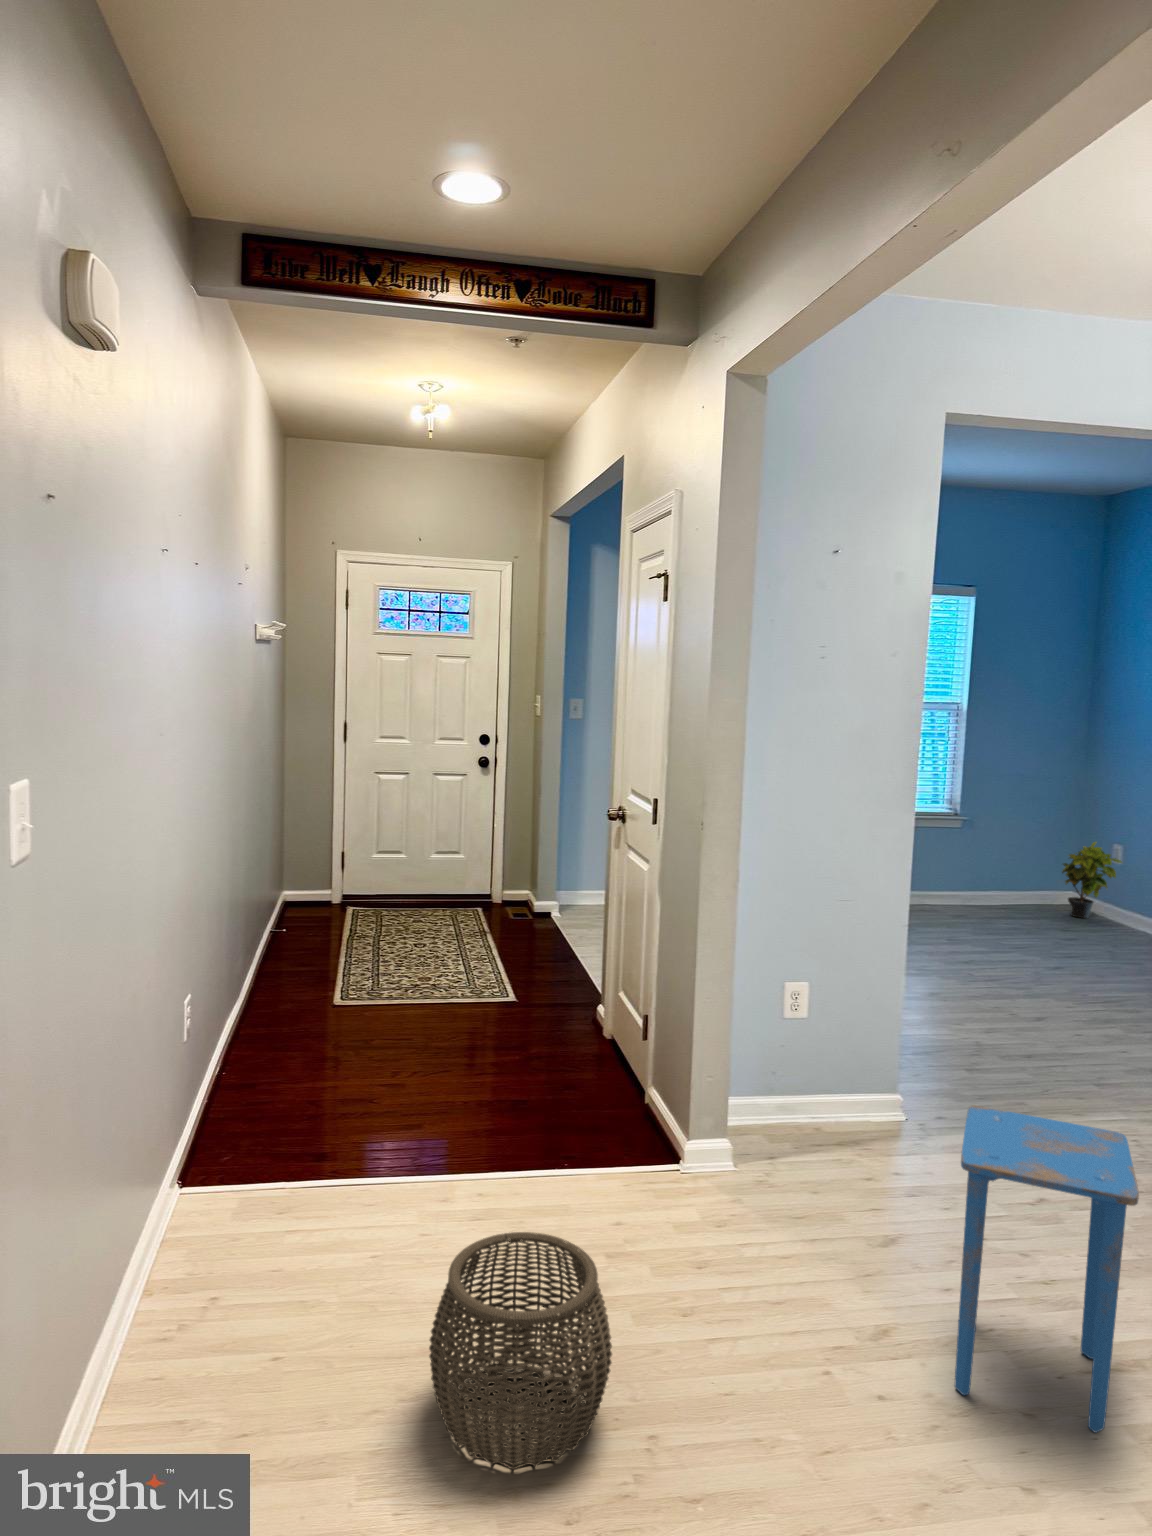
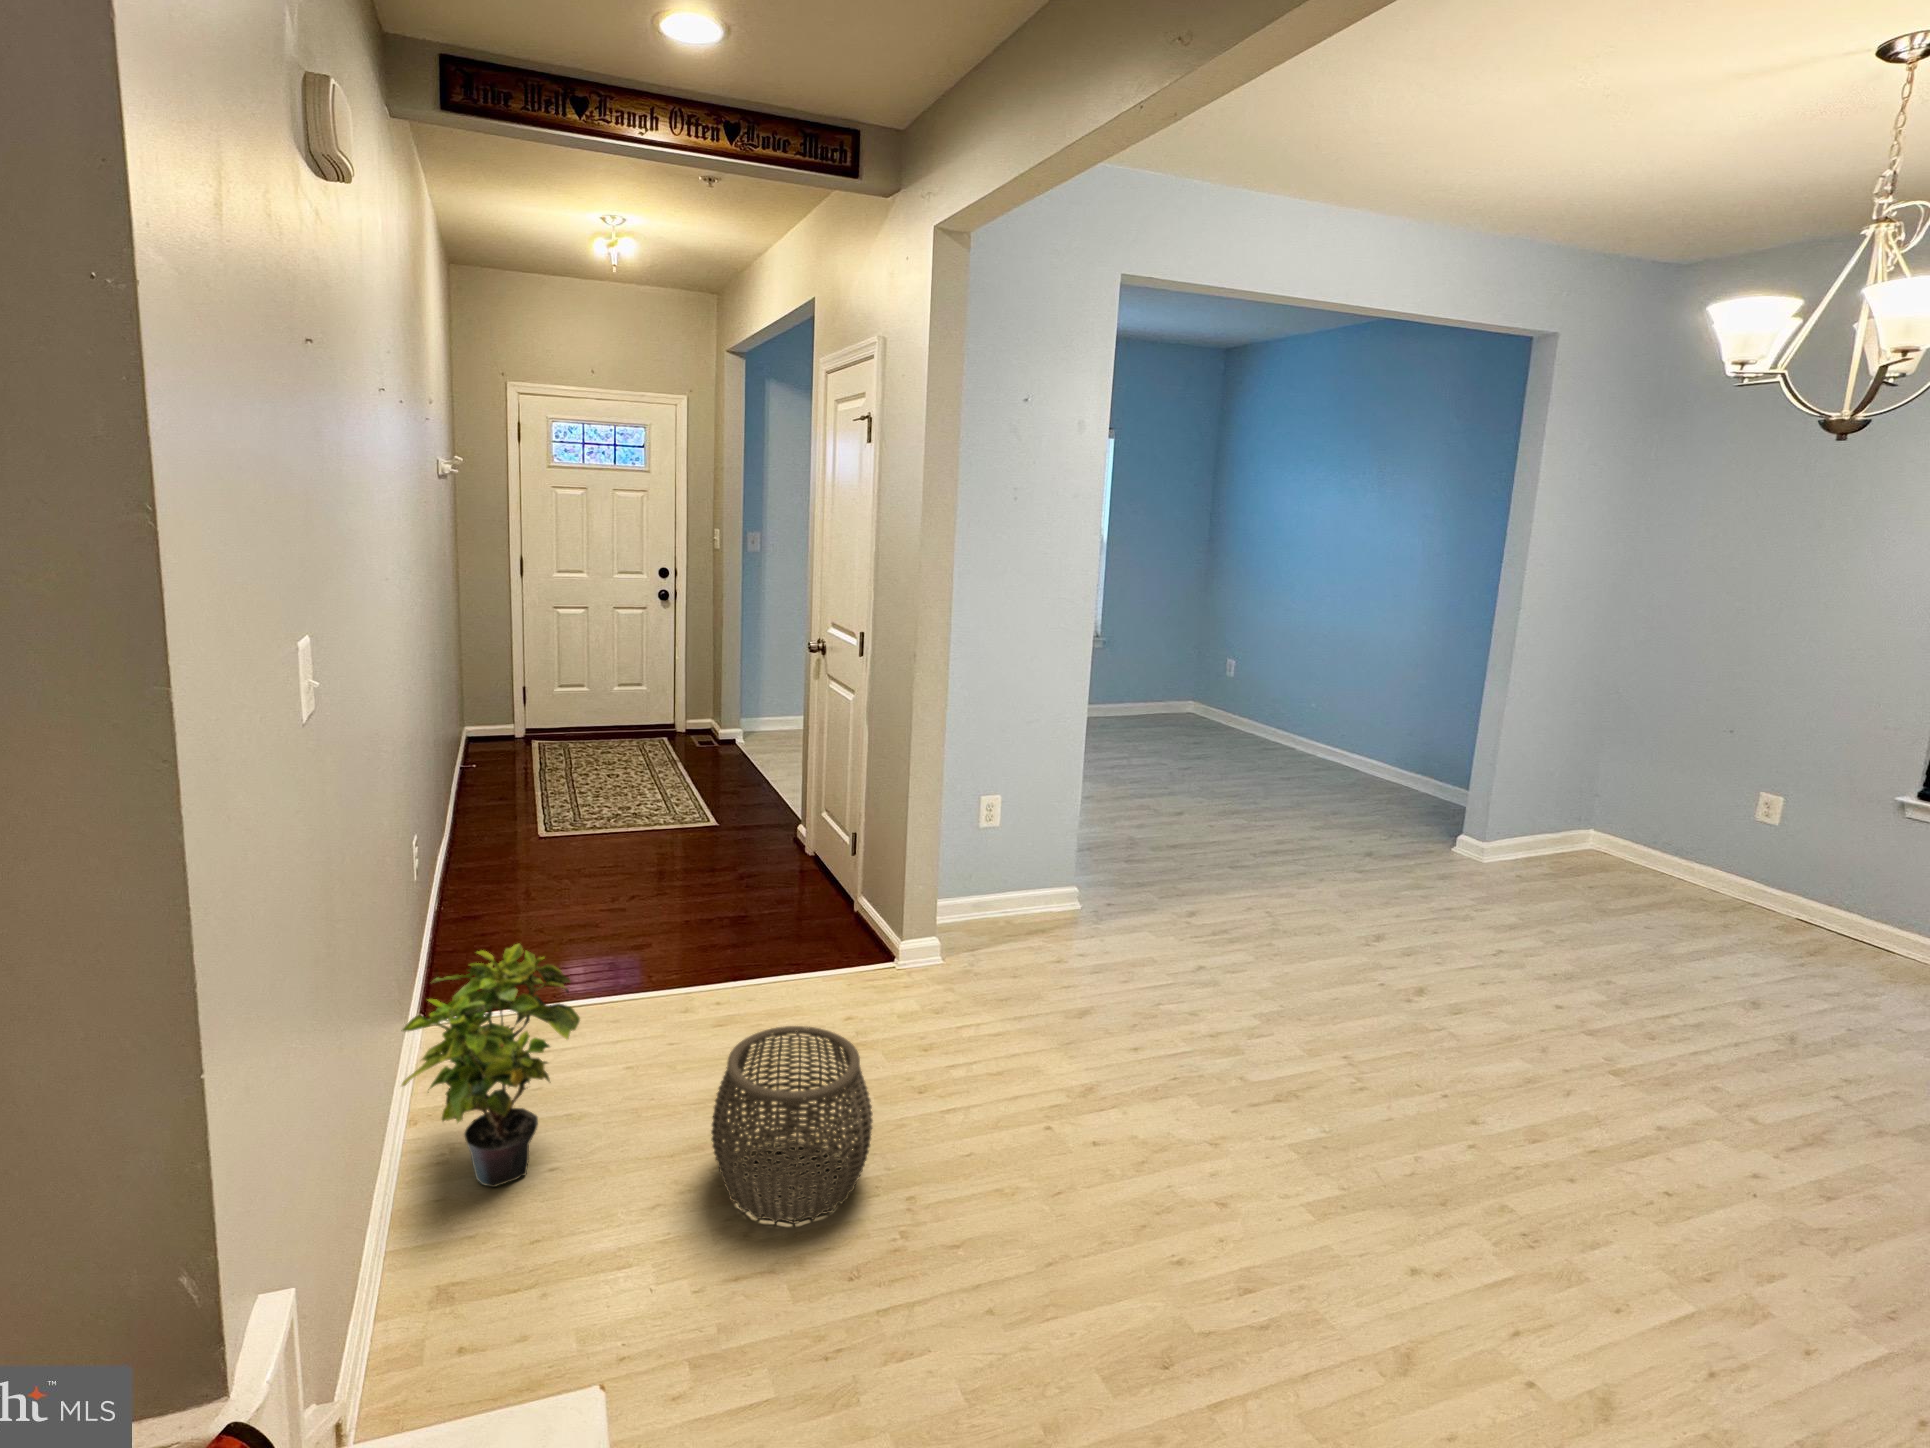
potted plant: present [1062,842,1122,918] -> present [401,944,580,1187]
side table: present [955,1105,1139,1432] -> none [1146,891,1293,1141]

